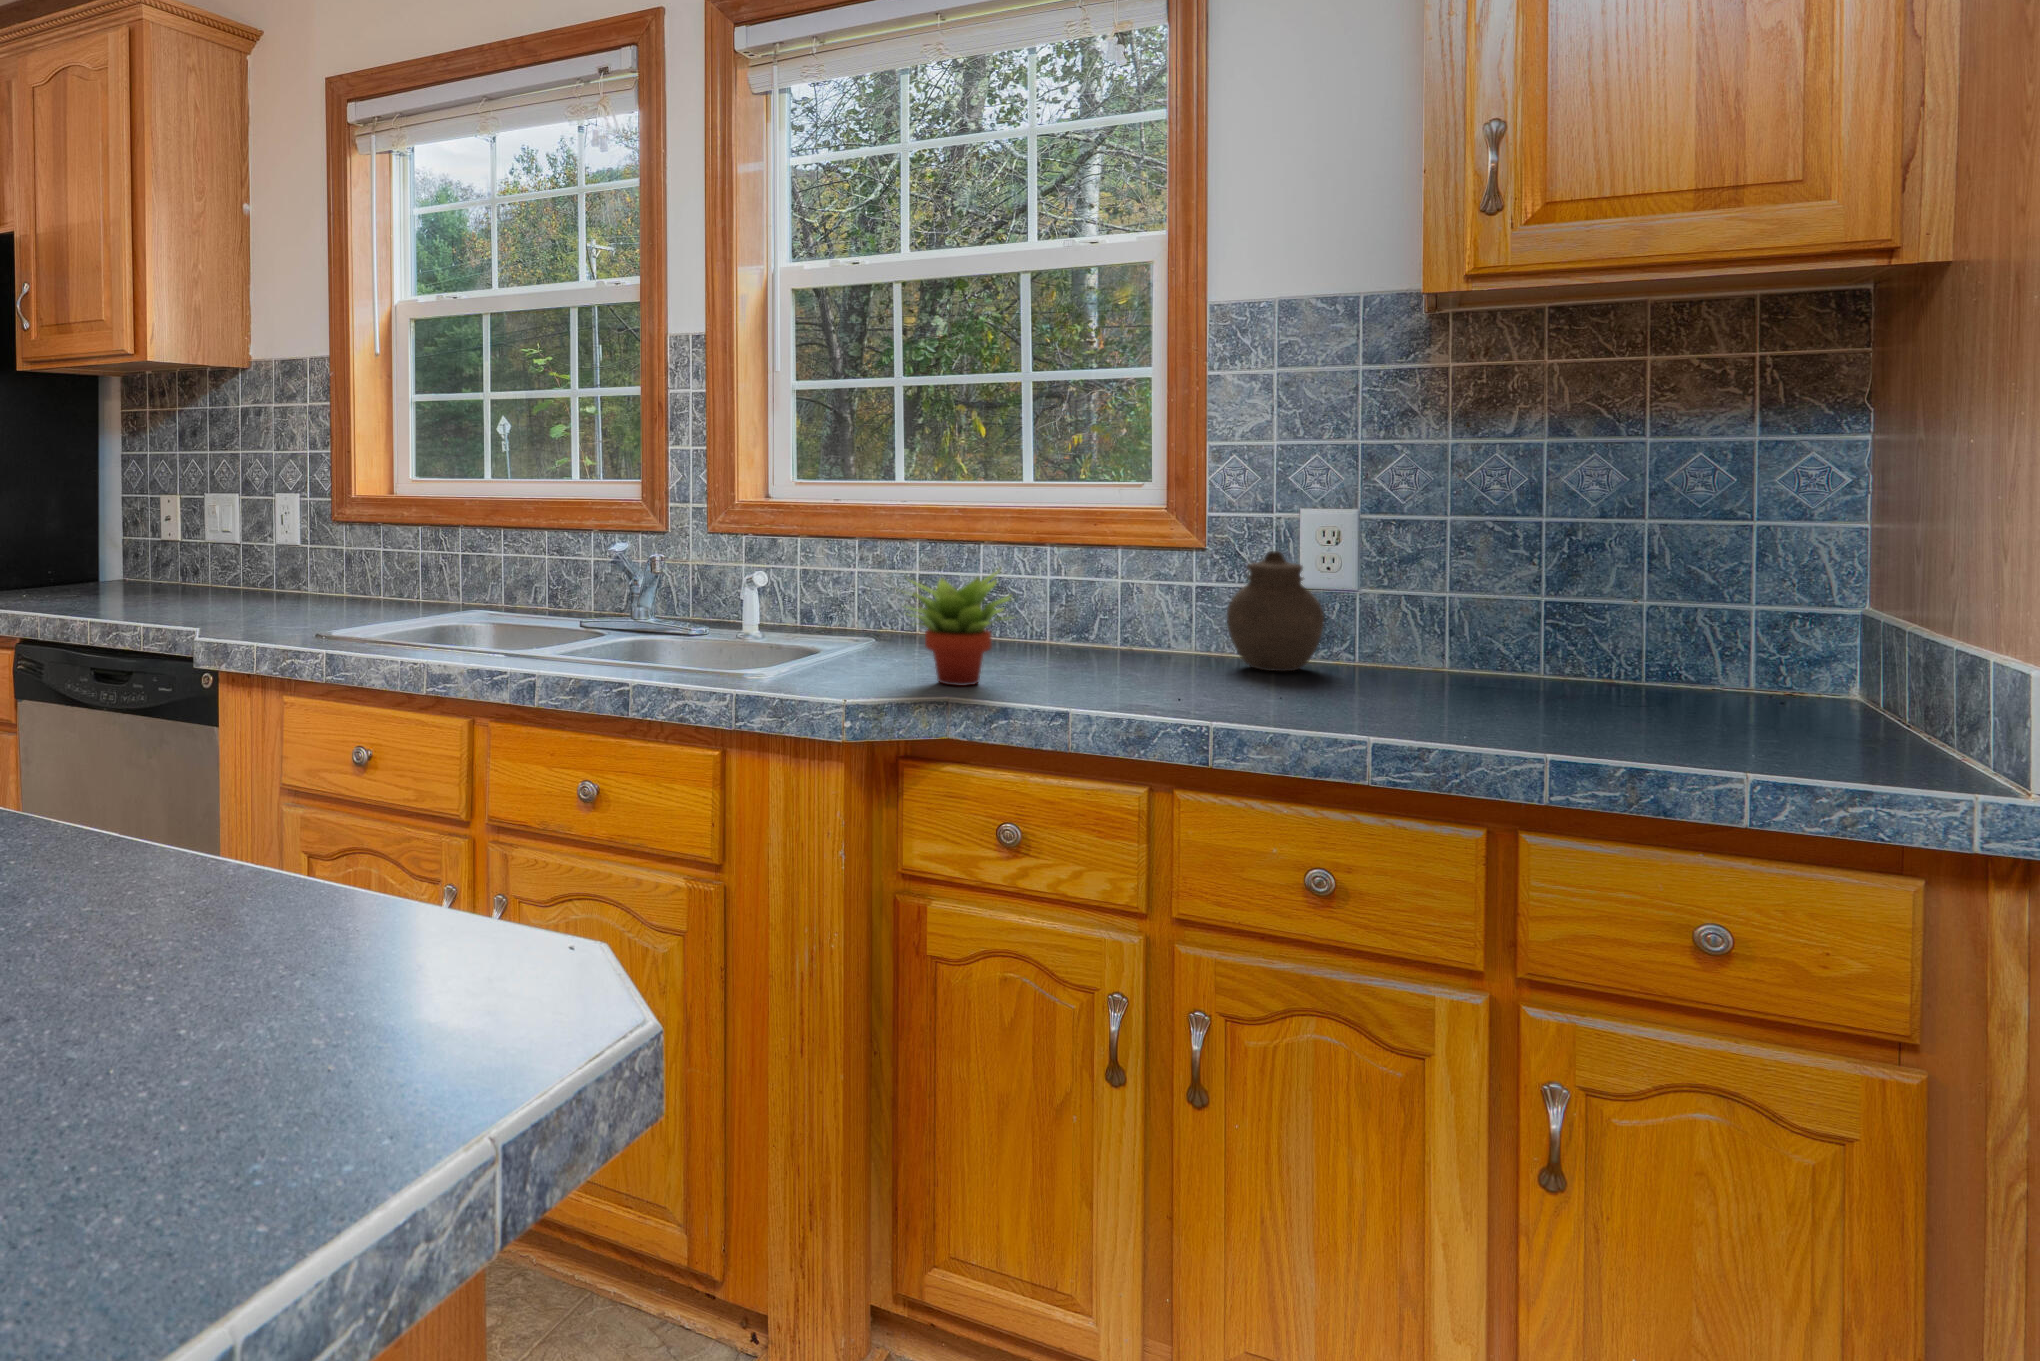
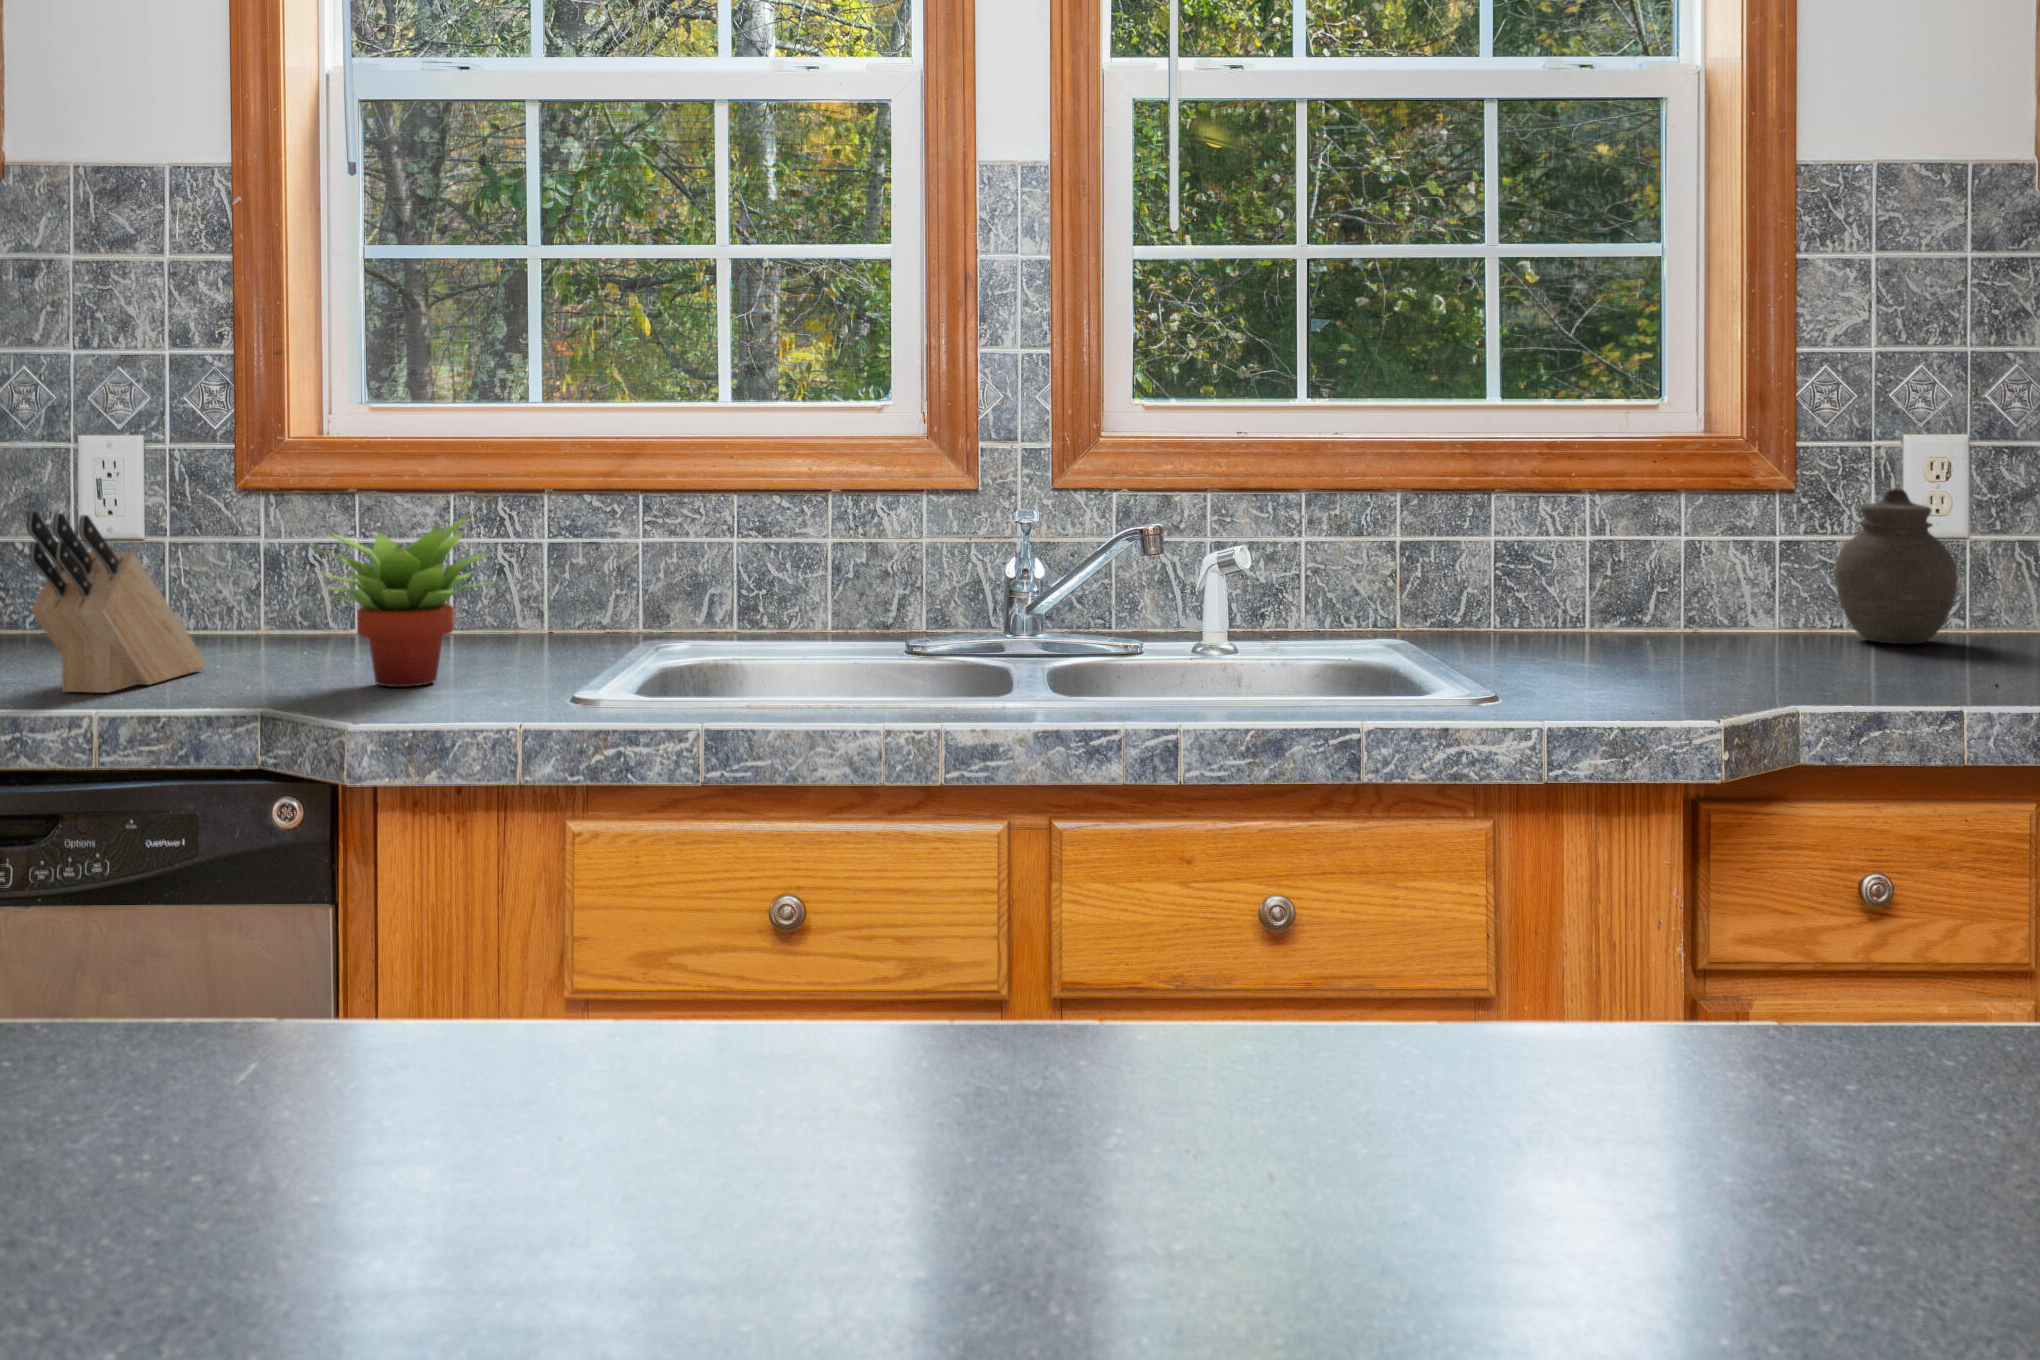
knife block: none [179,534,284,621] -> present [26,511,207,693]
succulent plant: present [902,569,1011,686] -> present [308,512,493,687]

